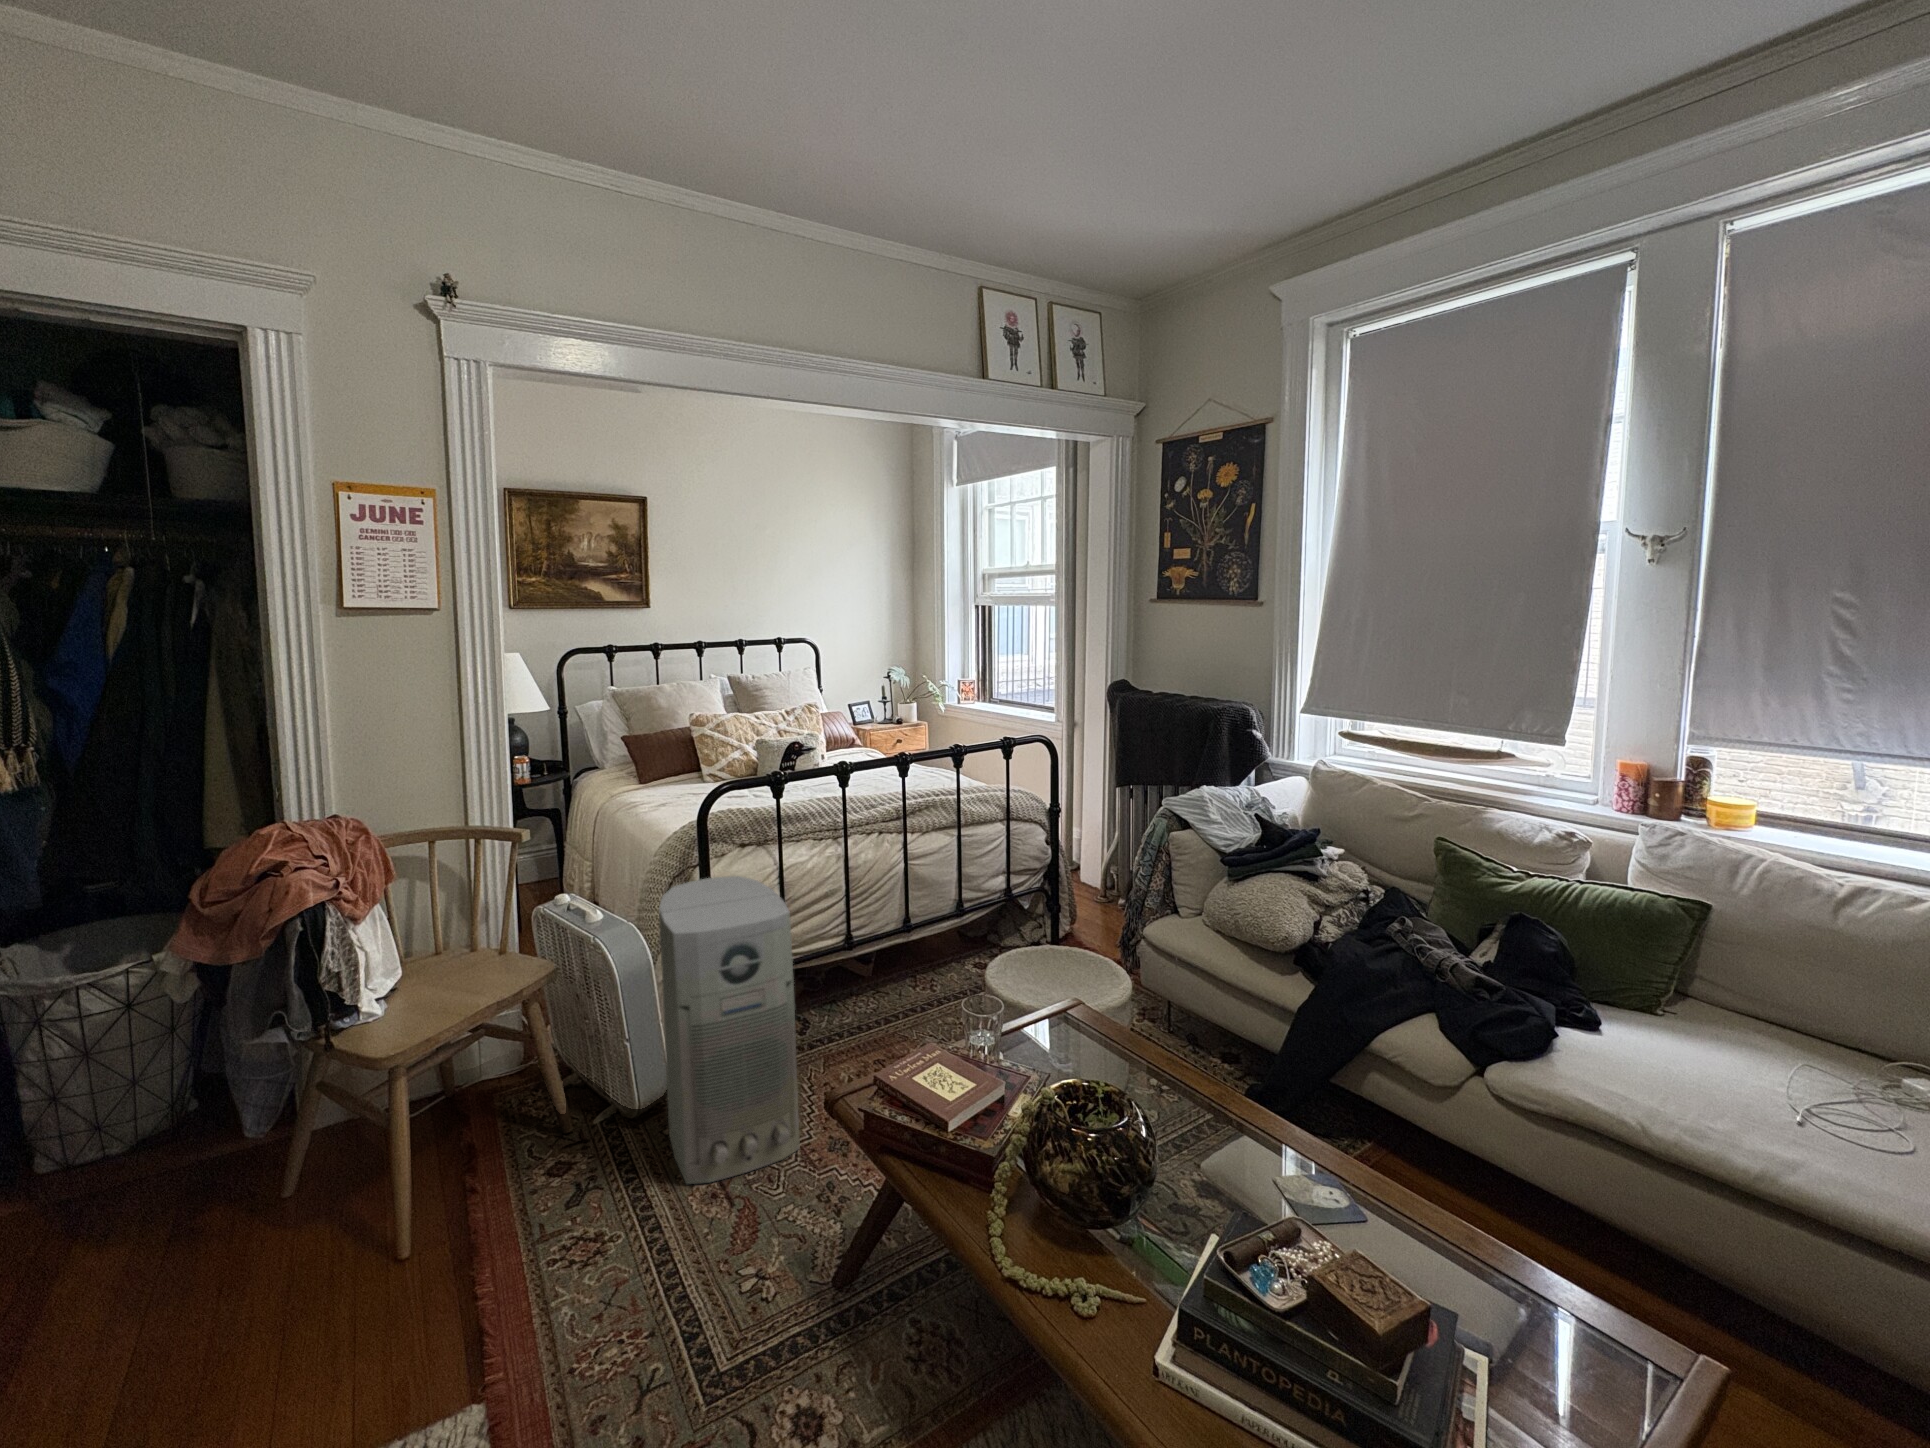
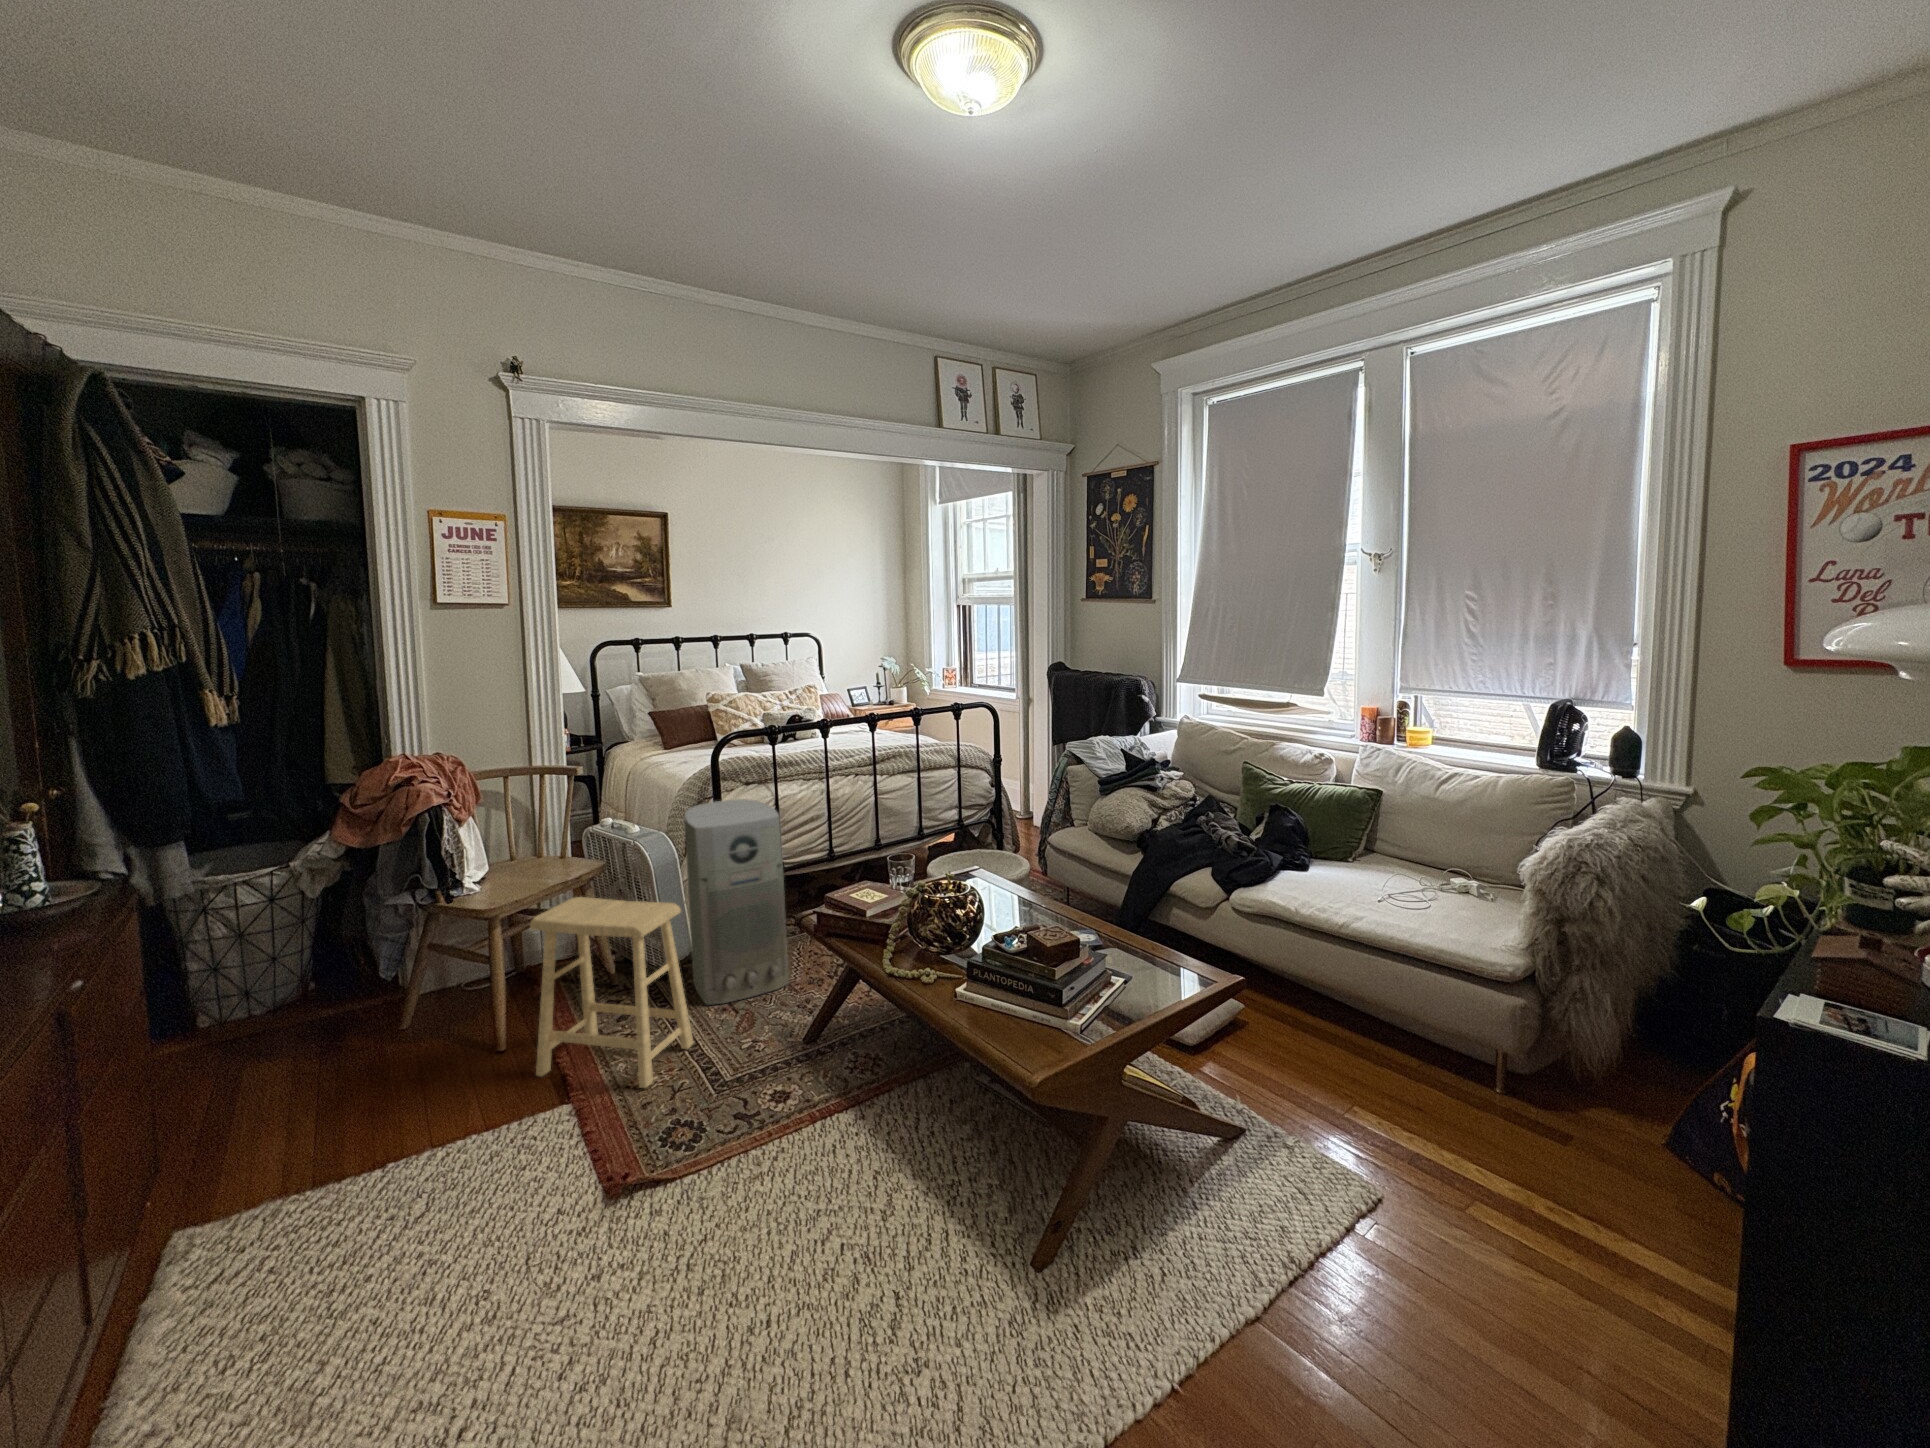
footstool: none [430,1041,668,1371] -> present [530,897,693,1088]

